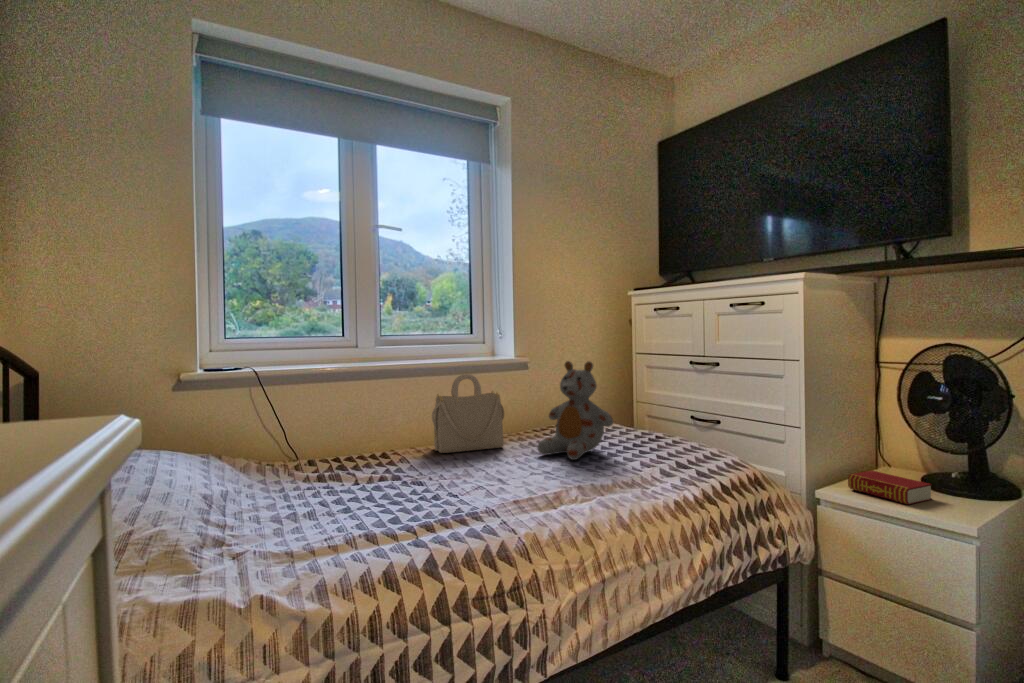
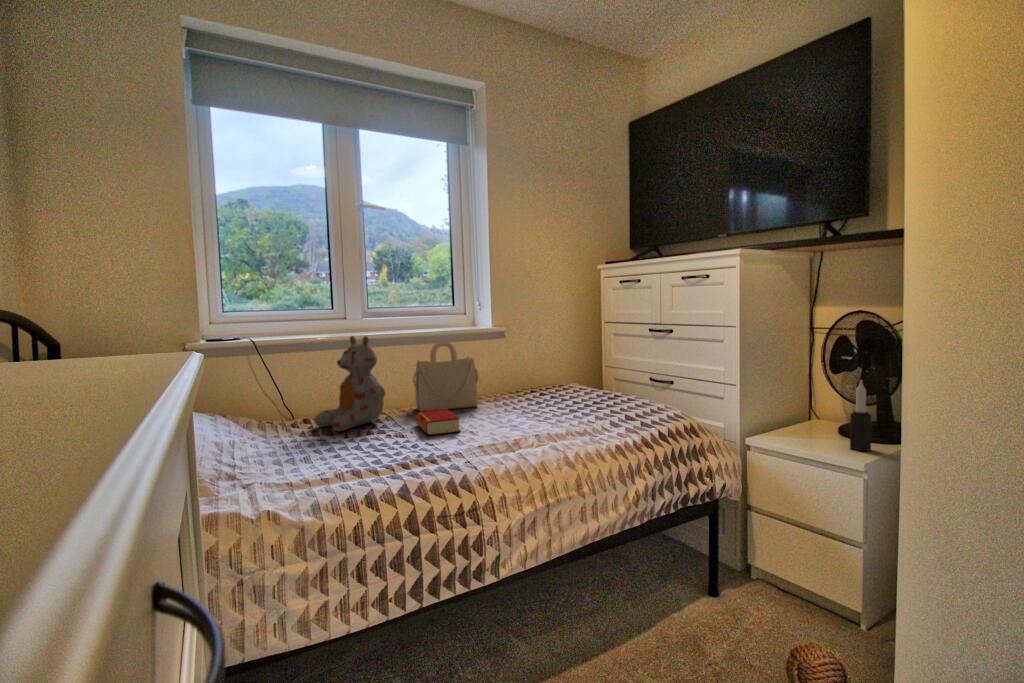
stuffed bear: present [537,361,613,460] -> present [314,336,385,431]
candle: none [946,425,974,511] -> present [850,380,871,451]
book: present [848,471,932,505] -> present [416,409,461,435]

